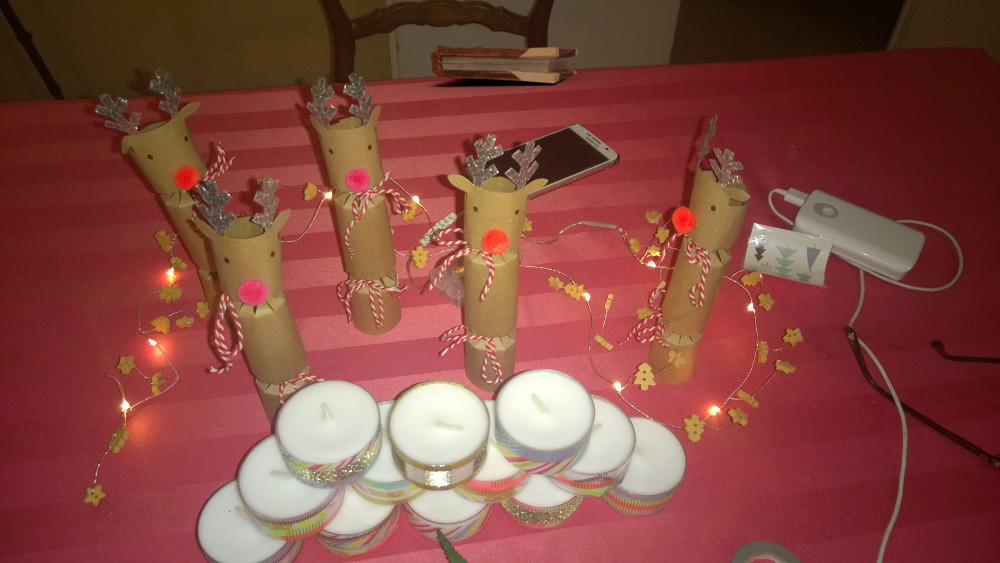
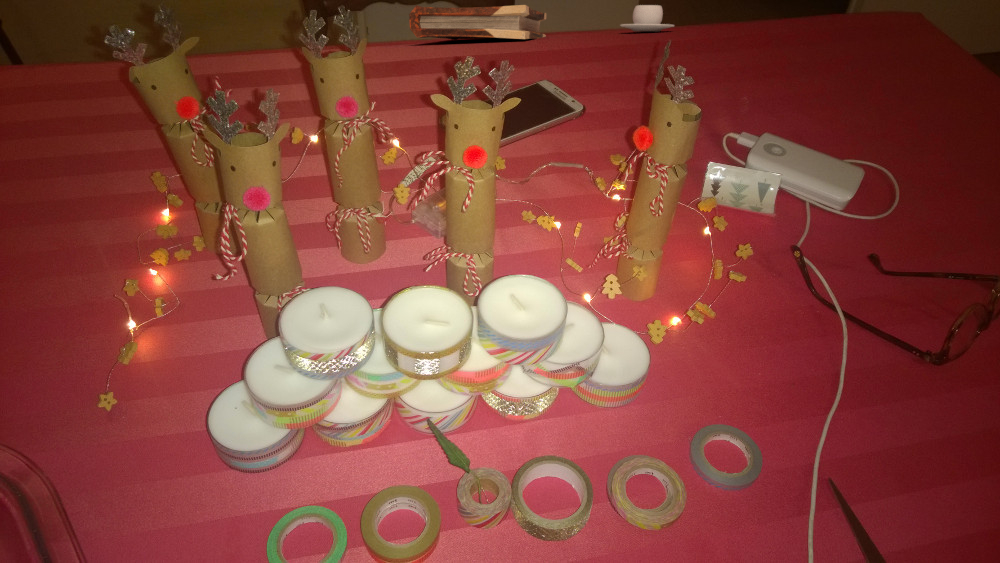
teacup: none [657,42,717,70] -> present [620,5,674,32]

